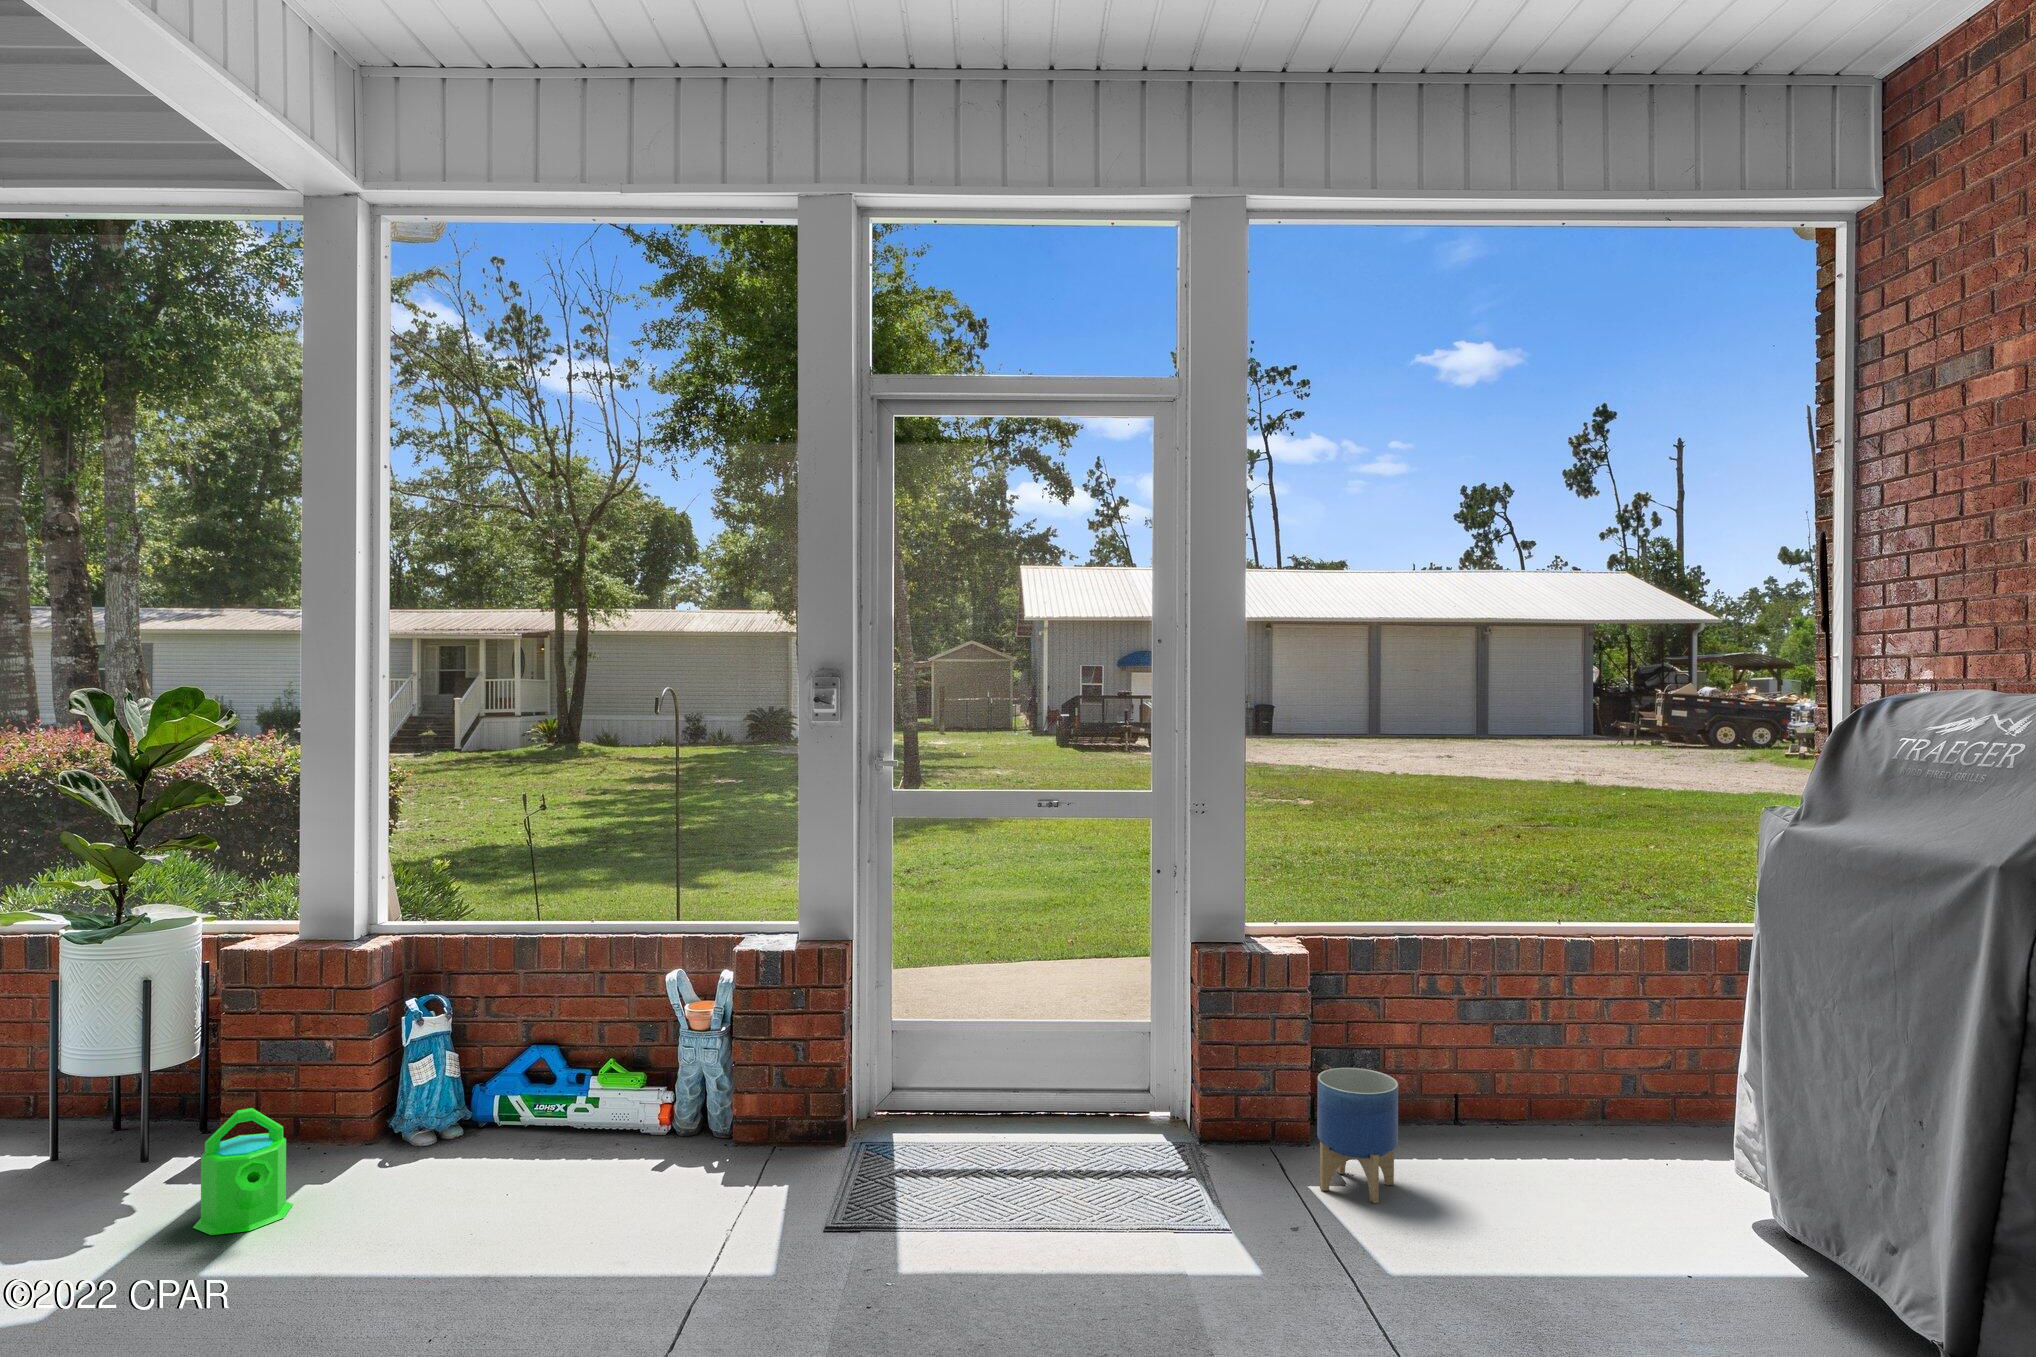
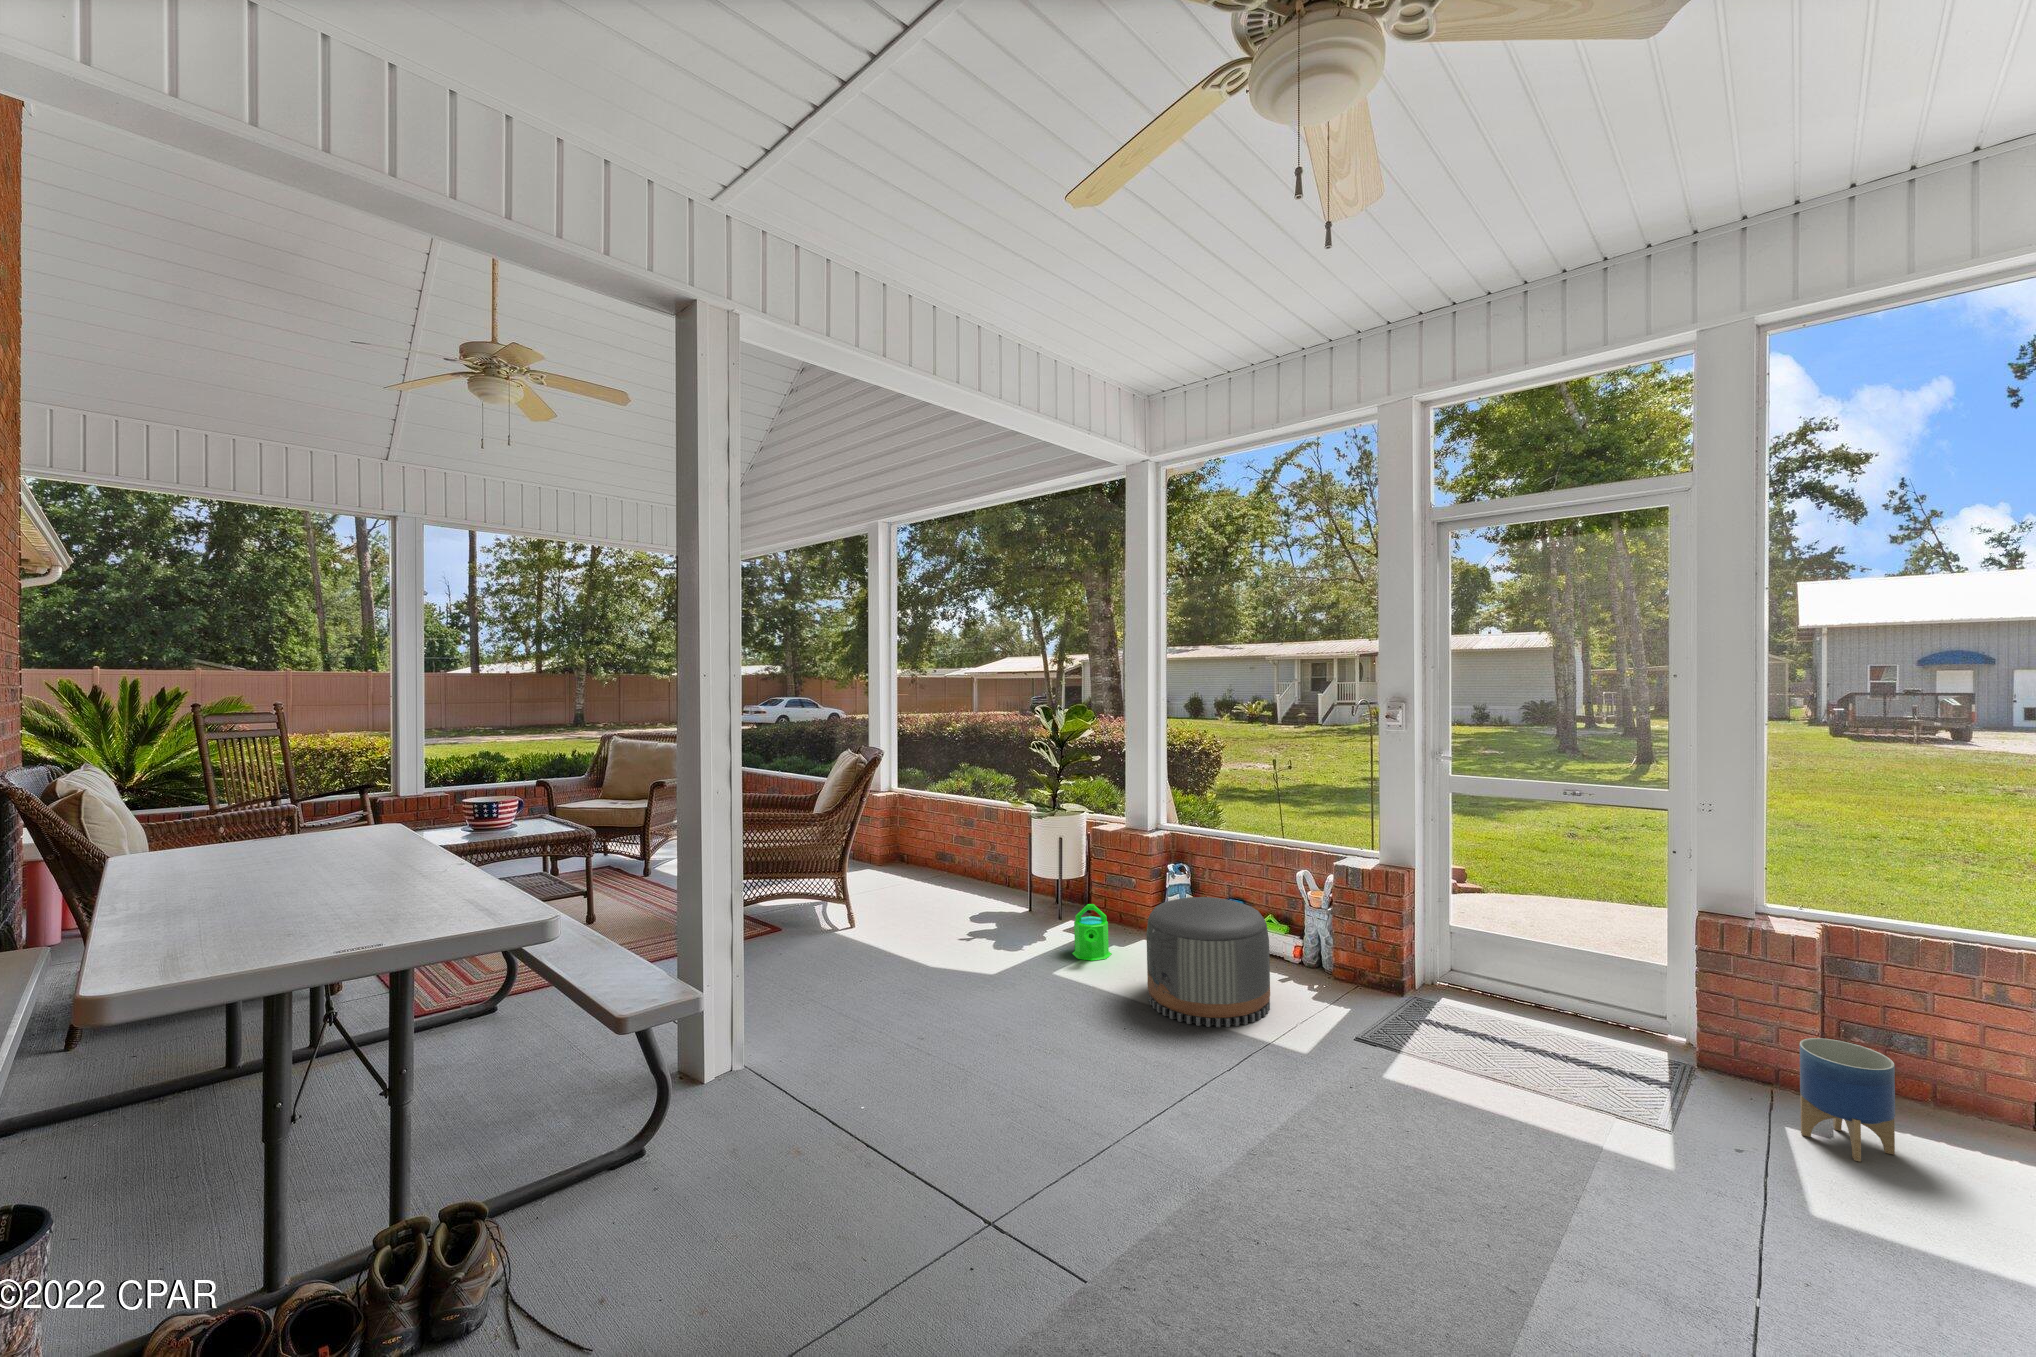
pouf: none [410,1042,656,1301] -> present [1146,897,1270,1027]

